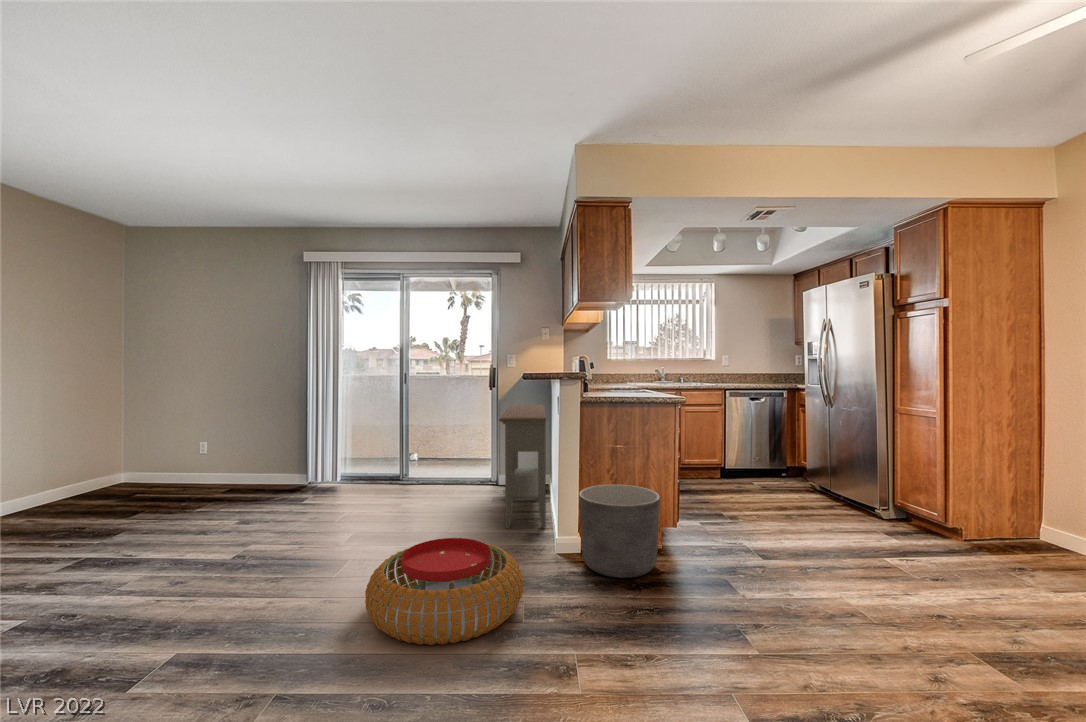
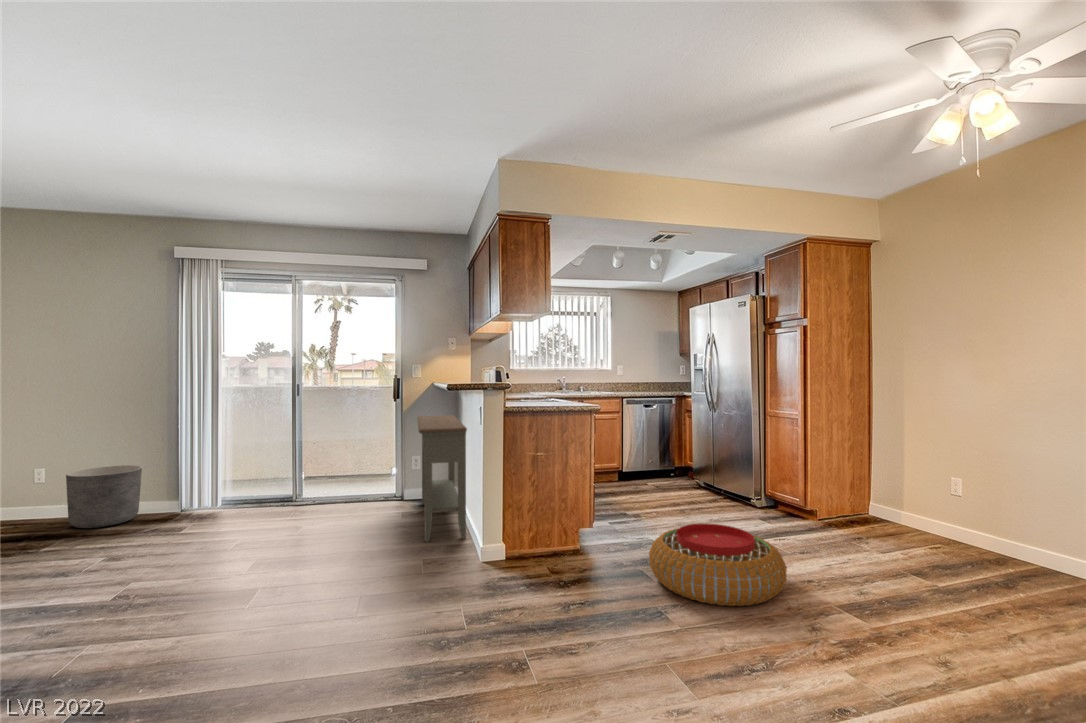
planter: present [579,485,660,578] -> present [66,465,142,528]
pouf: present [365,538,523,645] -> present [649,524,787,606]

